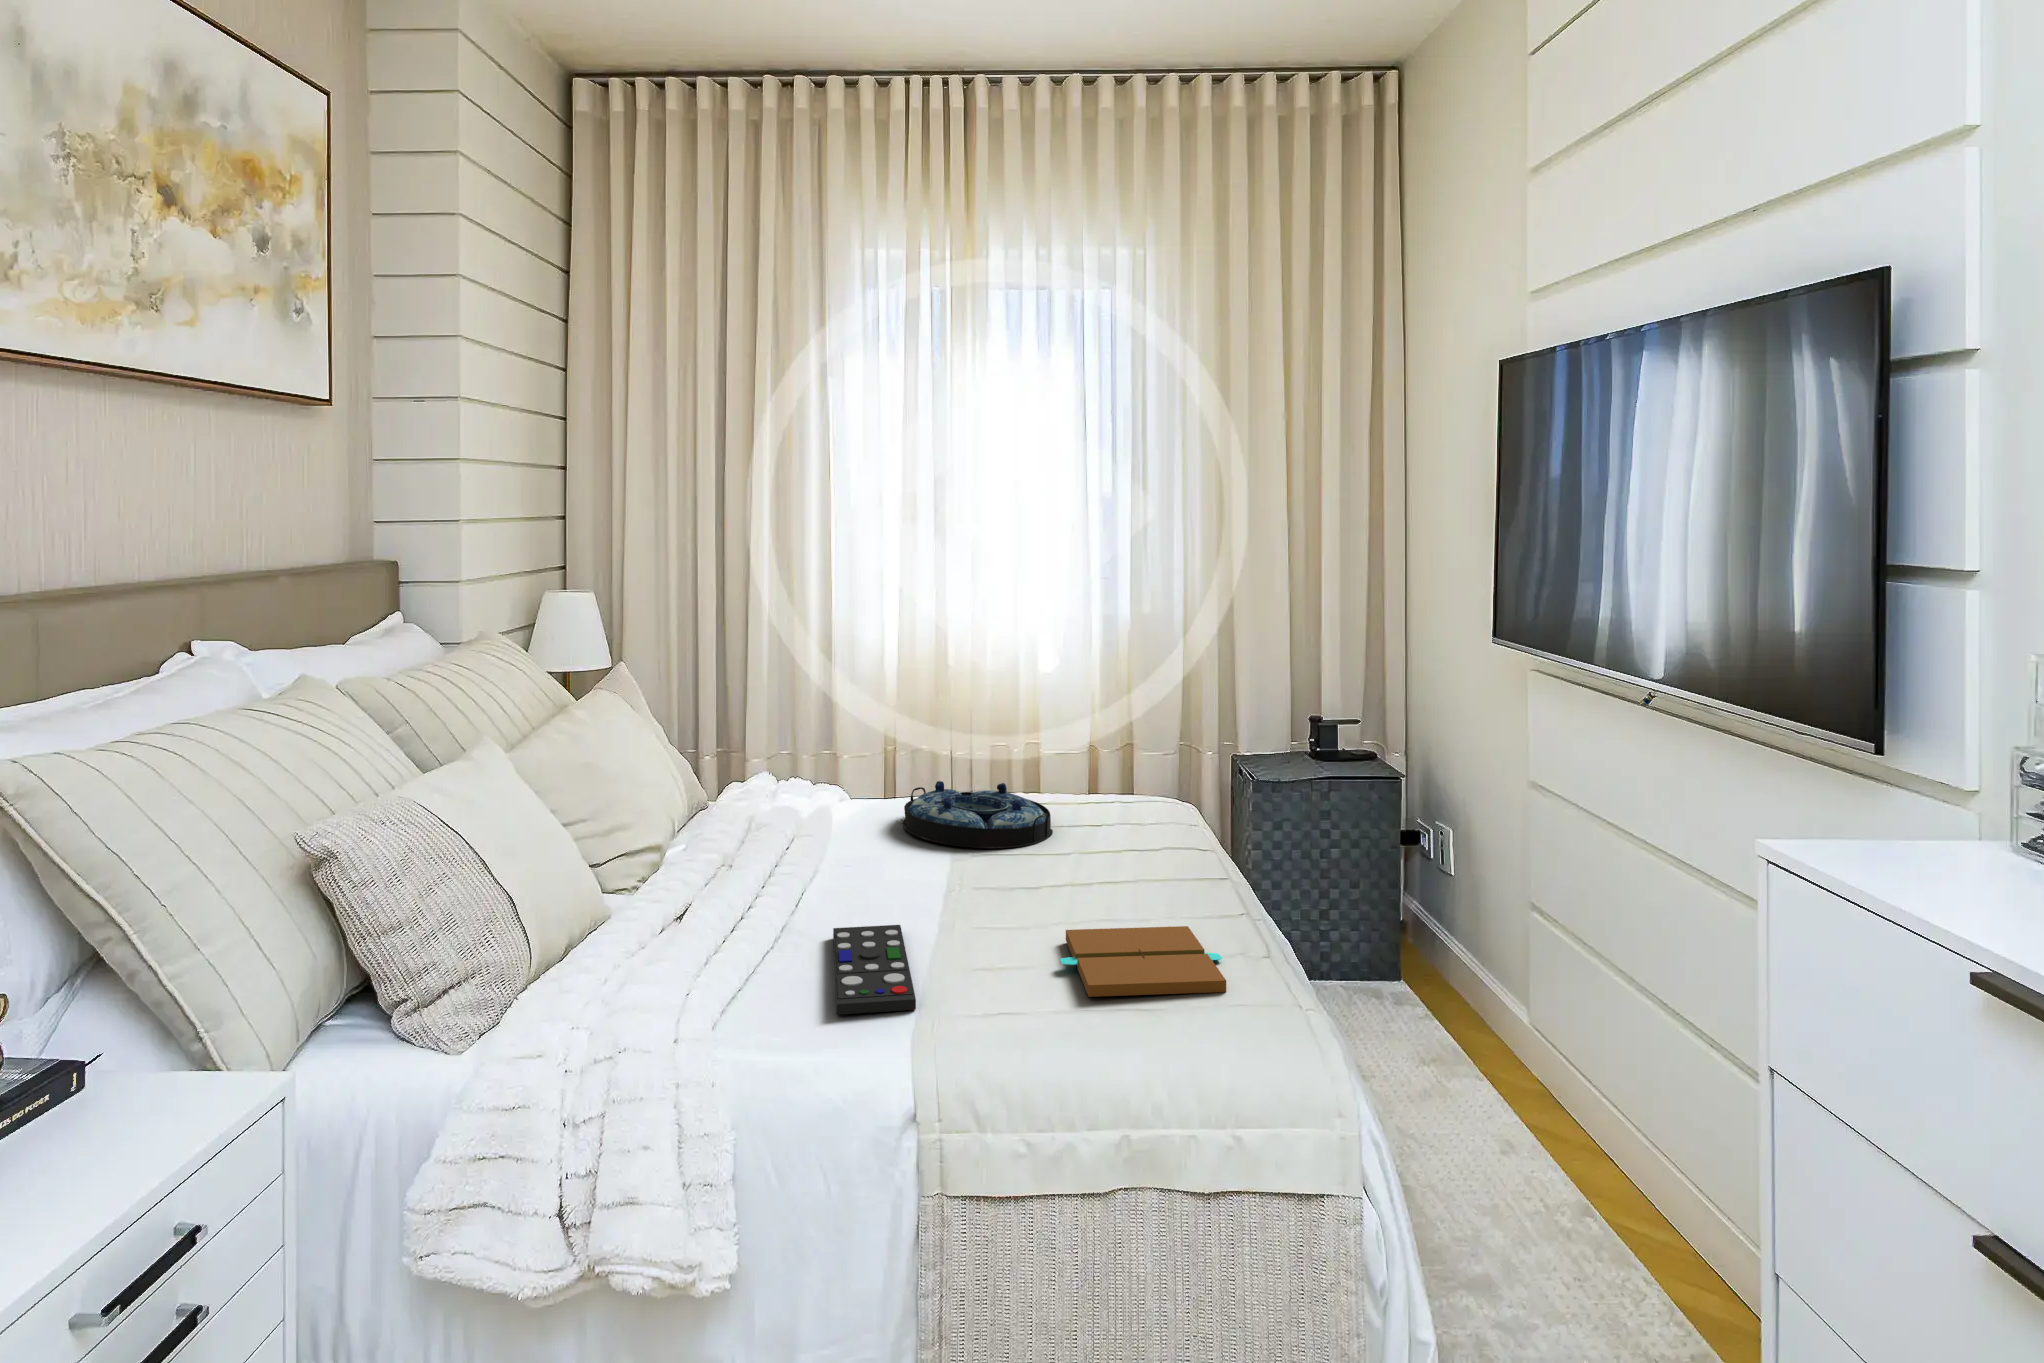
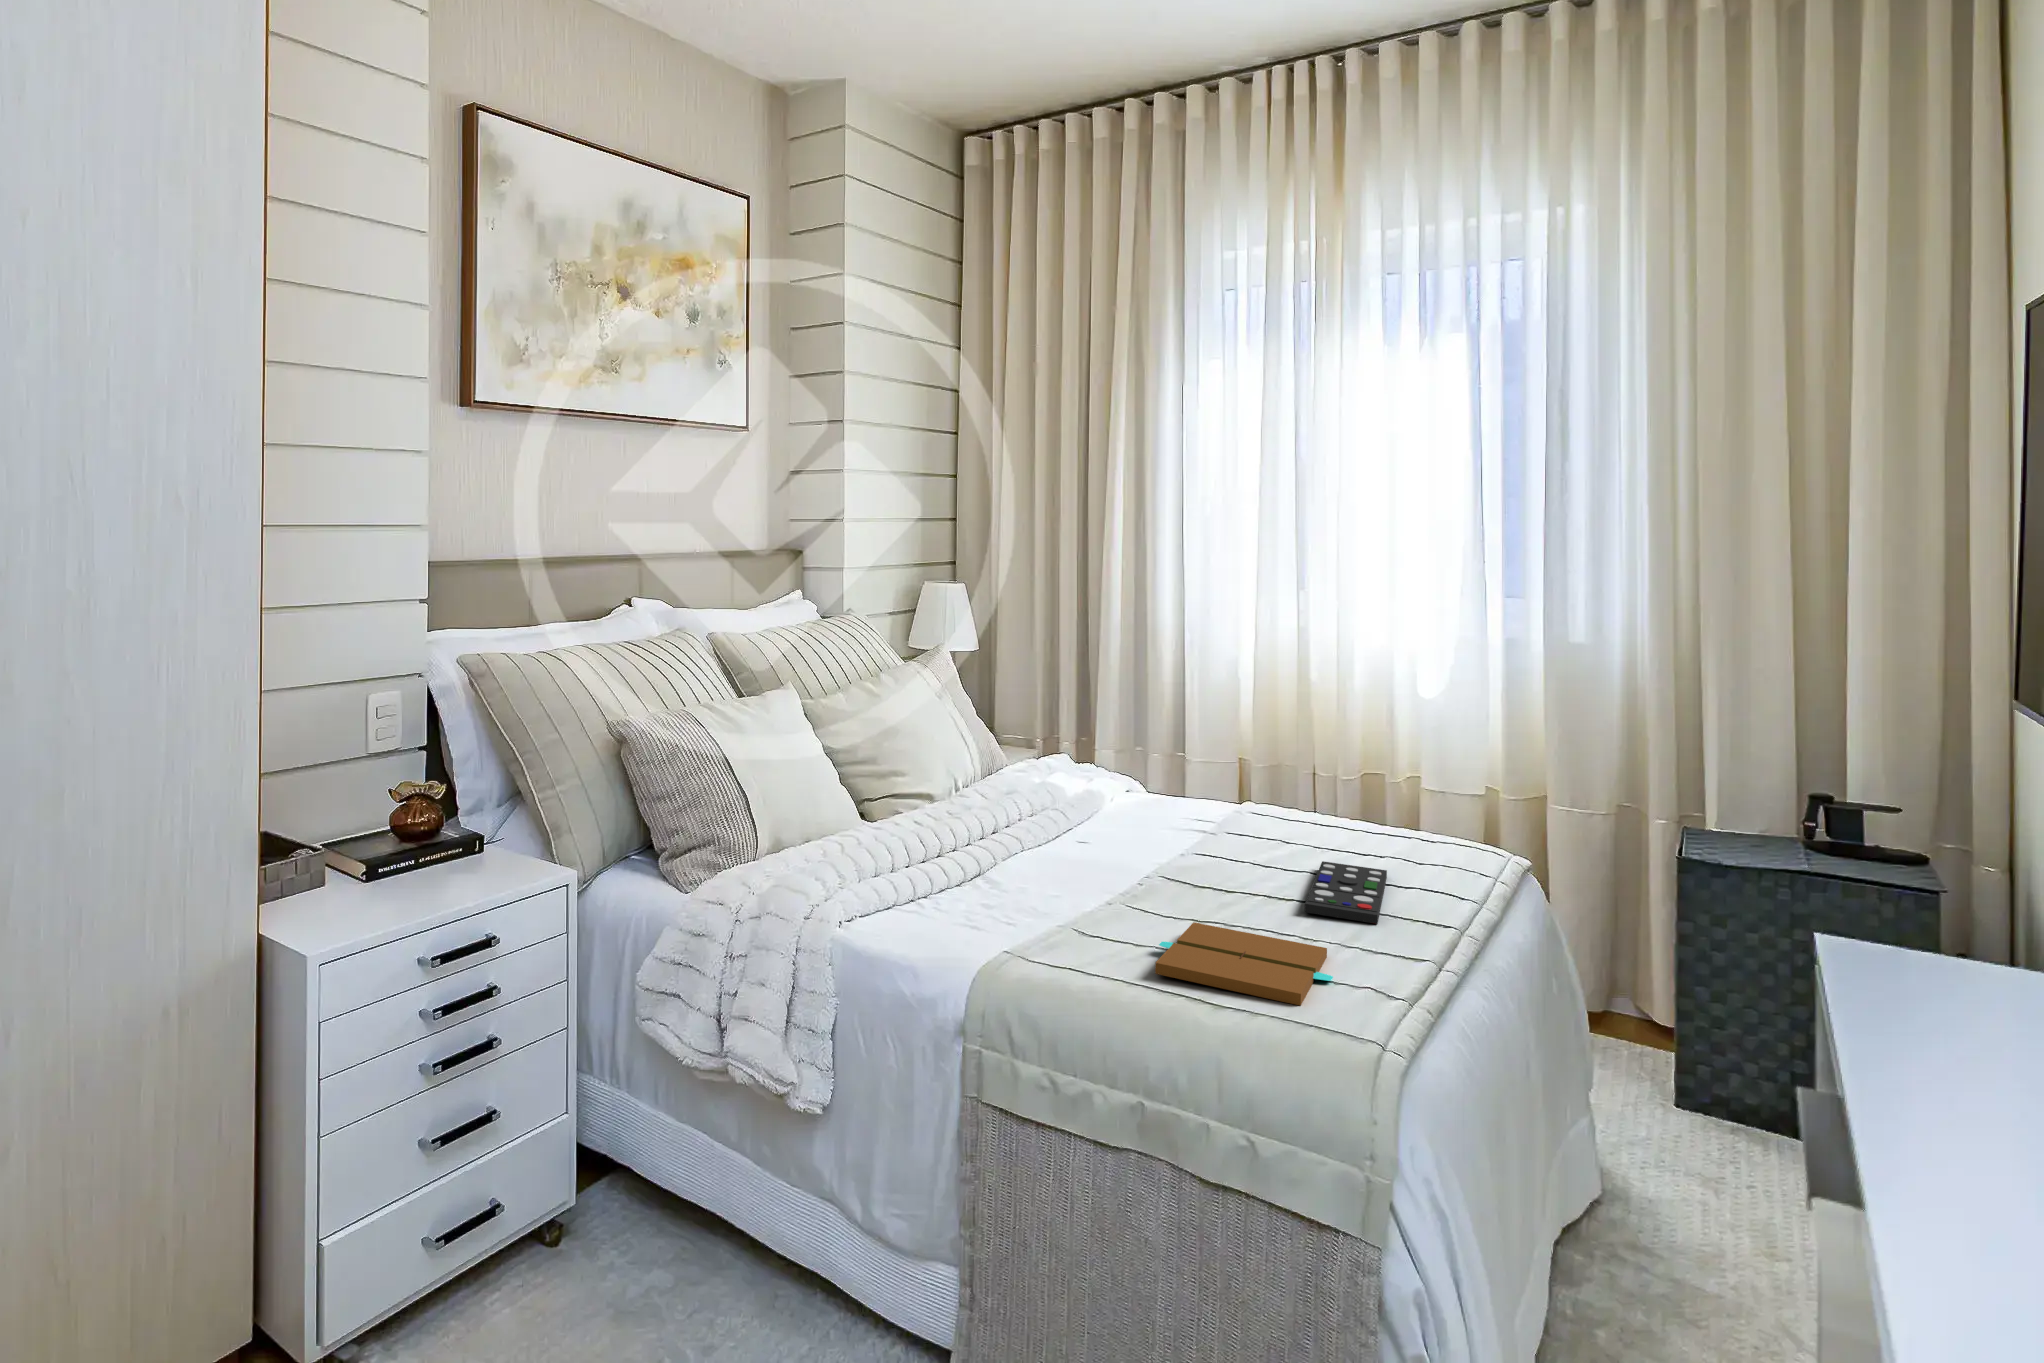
serving tray: present [903,781,1053,848] -> none [1154,785,1307,858]
remote control: present [833,925,916,1014] -> present [1305,861,1387,924]

